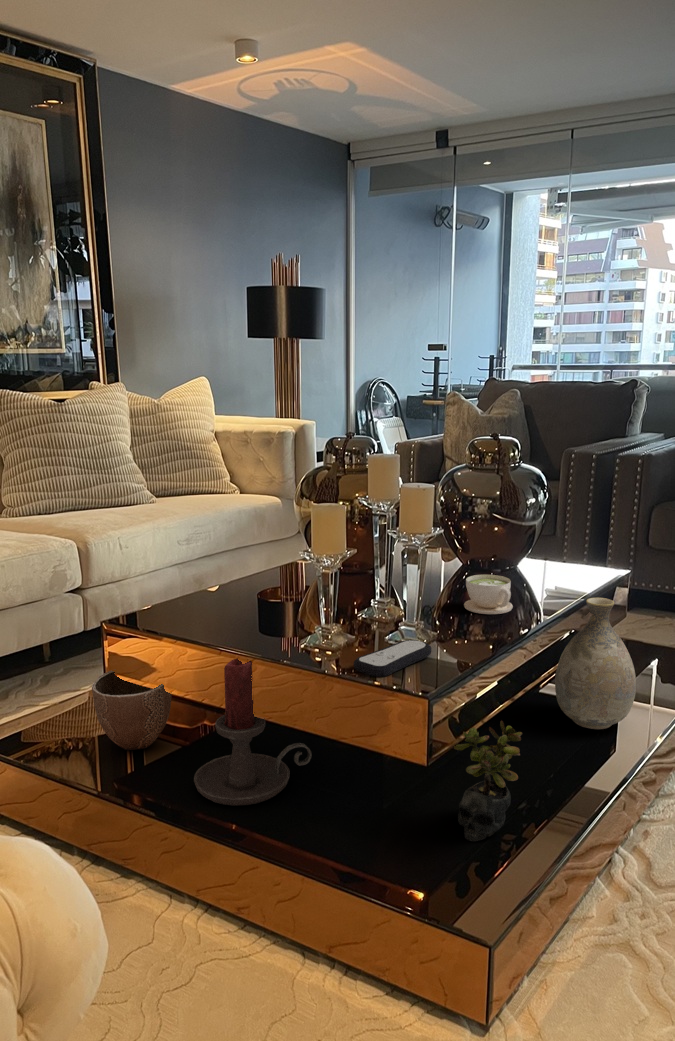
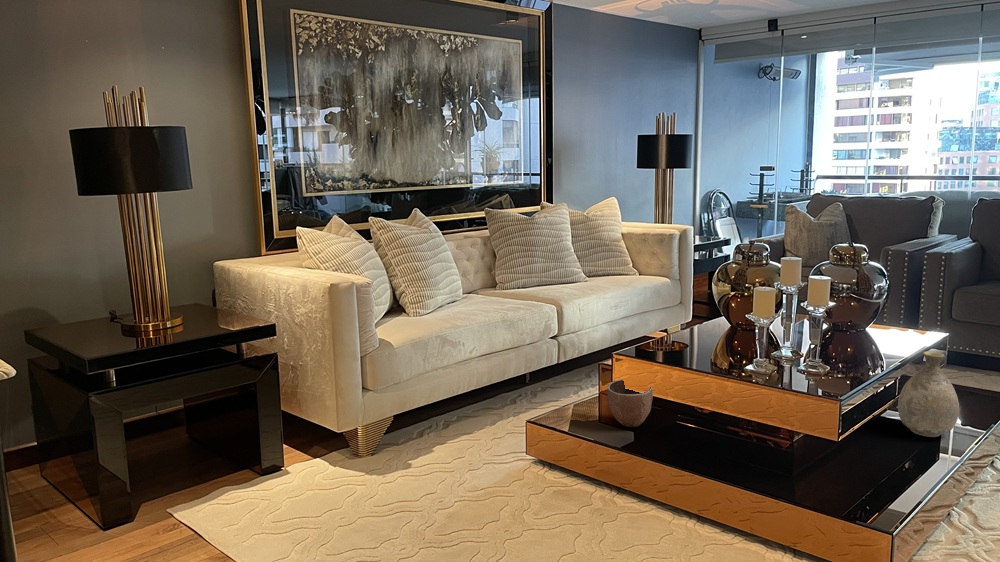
coffee cup: present [464,575,513,614] -> none [835,334,870,359]
remote control: present [354,640,431,677] -> none [781,371,828,391]
candle holder: present [194,658,312,806] -> none [676,377,744,461]
succulent plant: present [454,721,522,841] -> none [847,422,893,492]

